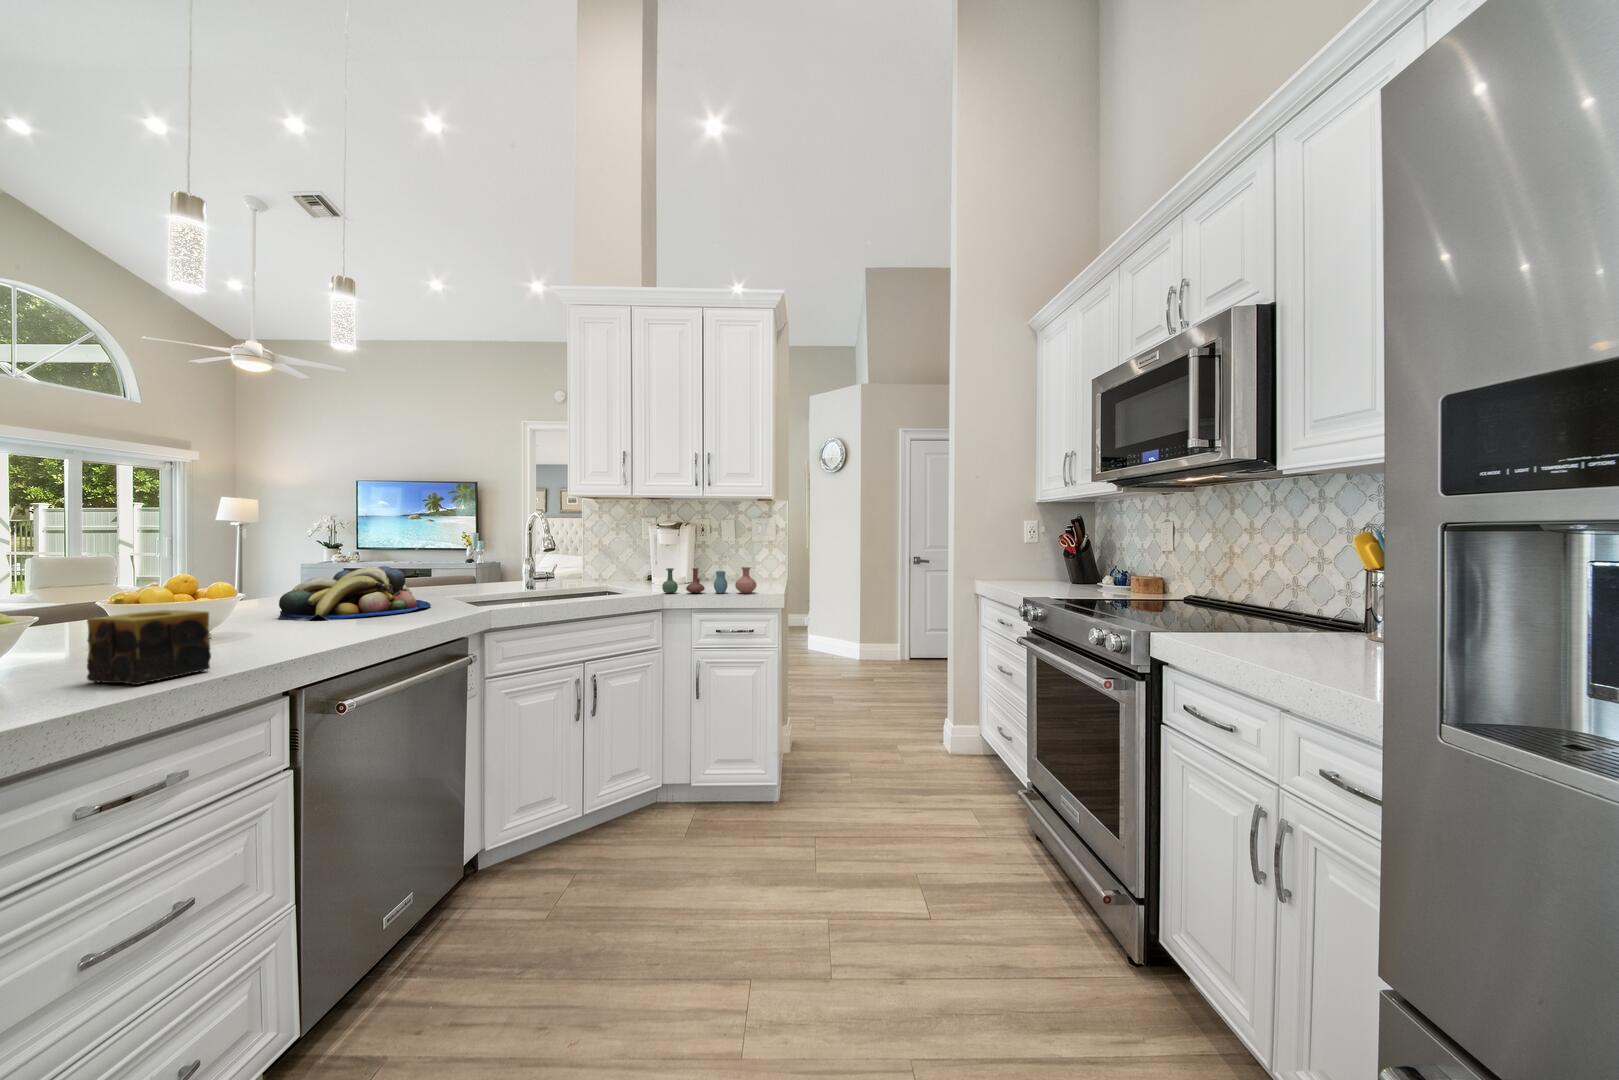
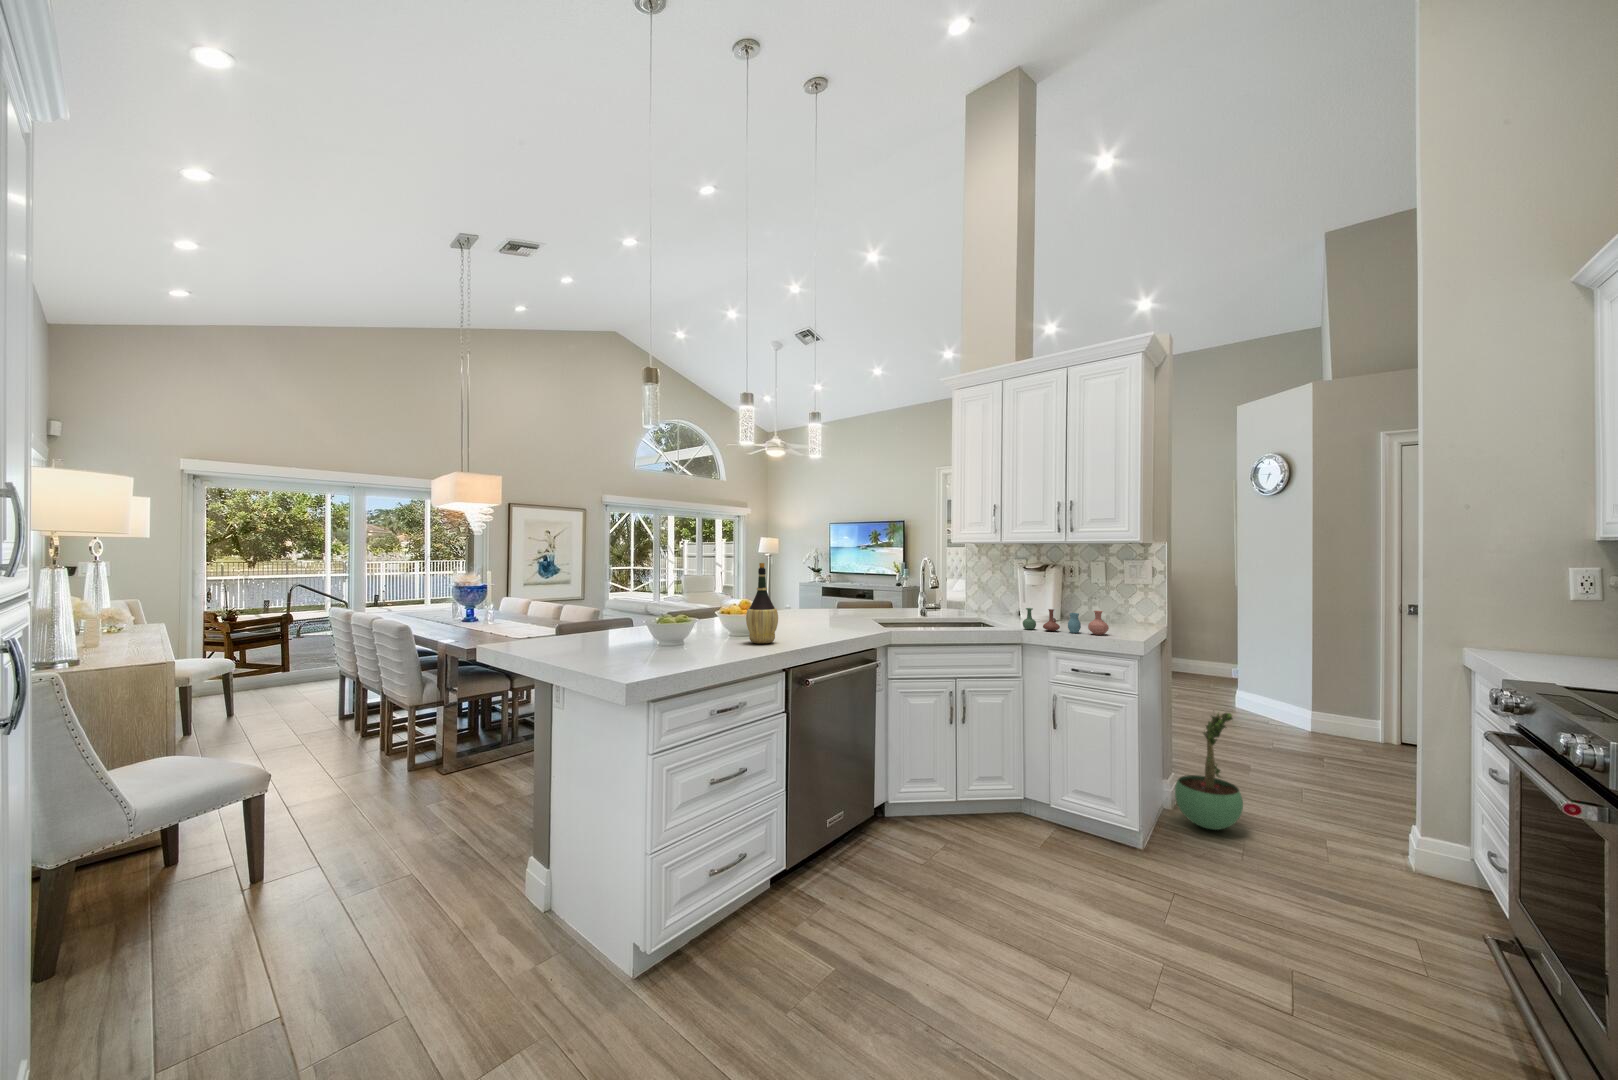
wine bottle: none [190,497,274,650] -> present [746,563,778,643]
fruit bowl: present [278,566,431,621] -> none [780,598,857,631]
candle: present [87,610,211,685] -> none [714,621,754,656]
potted plant: none [799,658,854,772] -> present [1175,713,1243,830]

